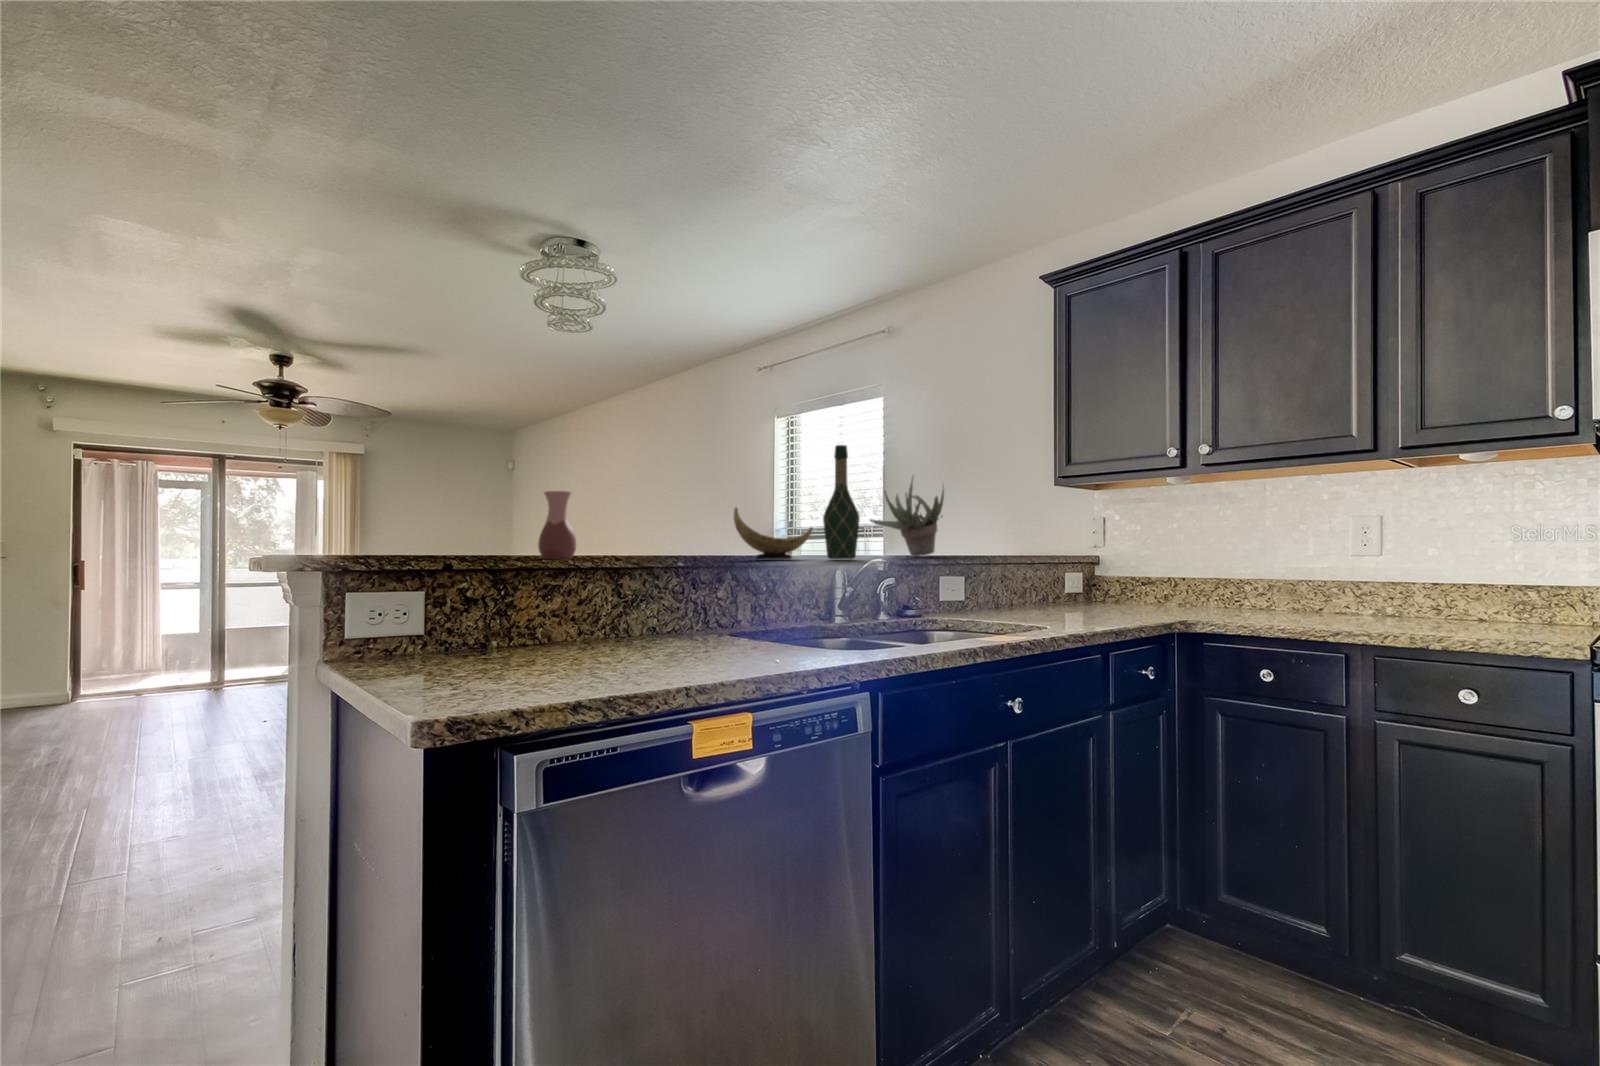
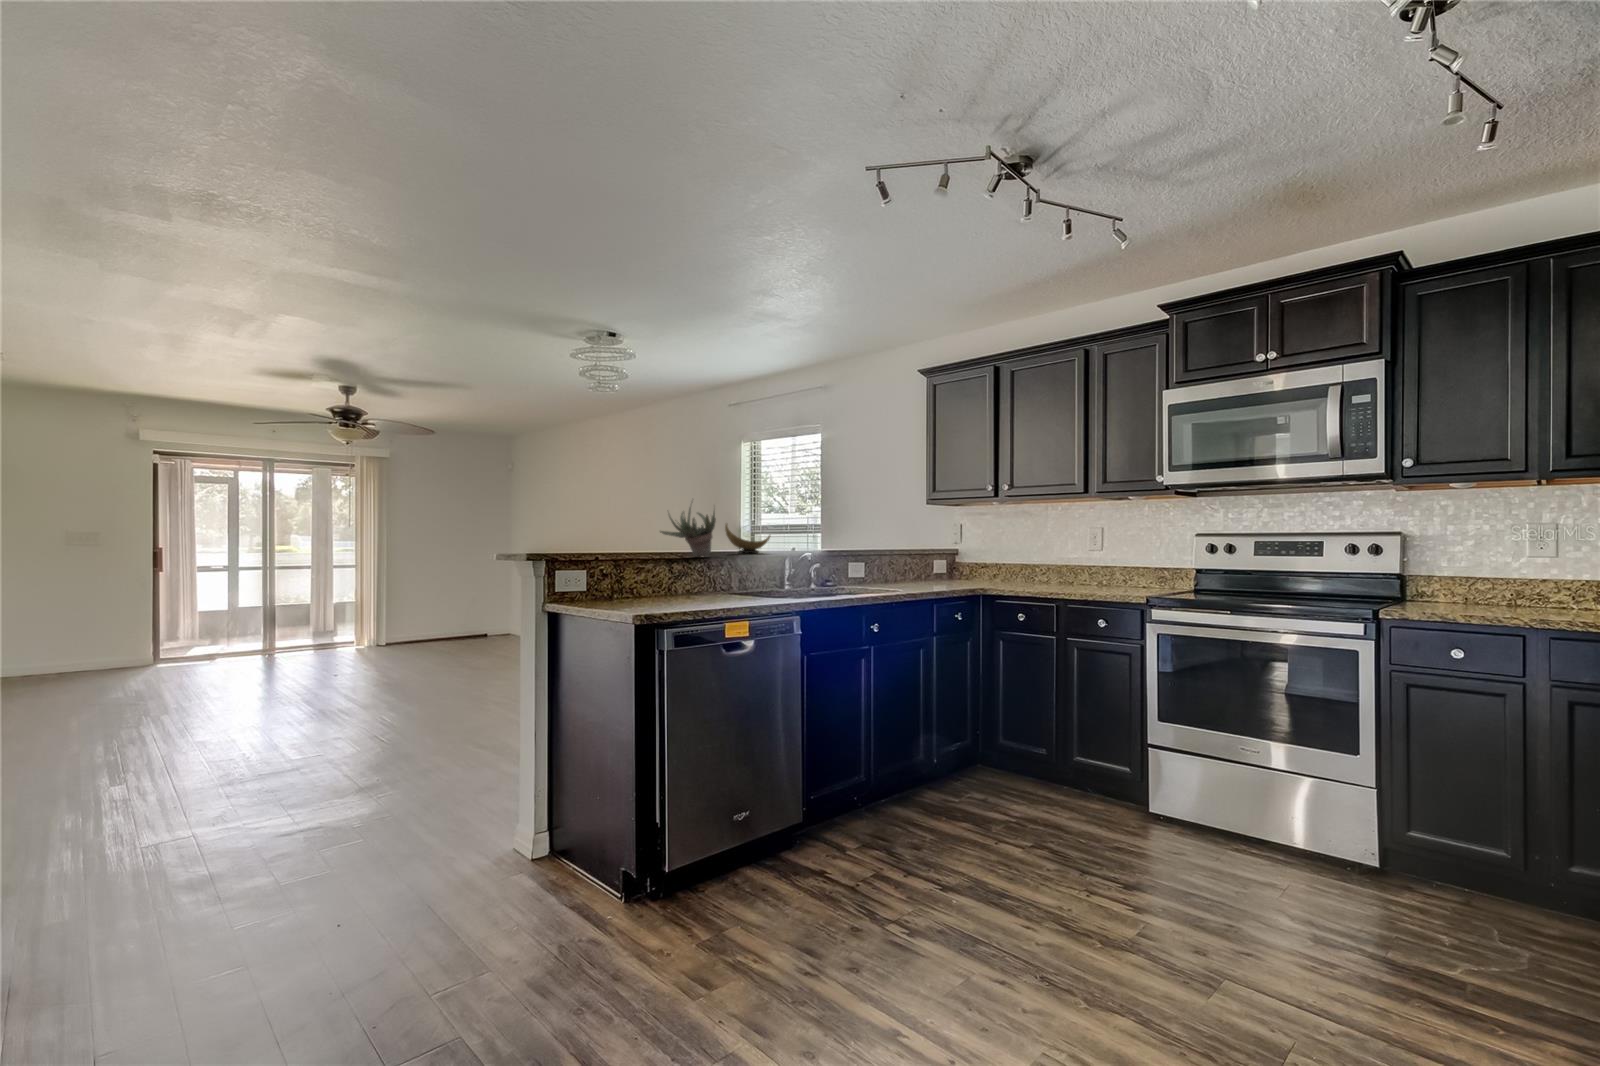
wine bottle: present [823,445,860,559] -> none [777,490,797,554]
succulent plant: present [870,476,944,556] -> present [660,506,716,557]
vase: present [538,491,576,559] -> none [585,505,610,550]

